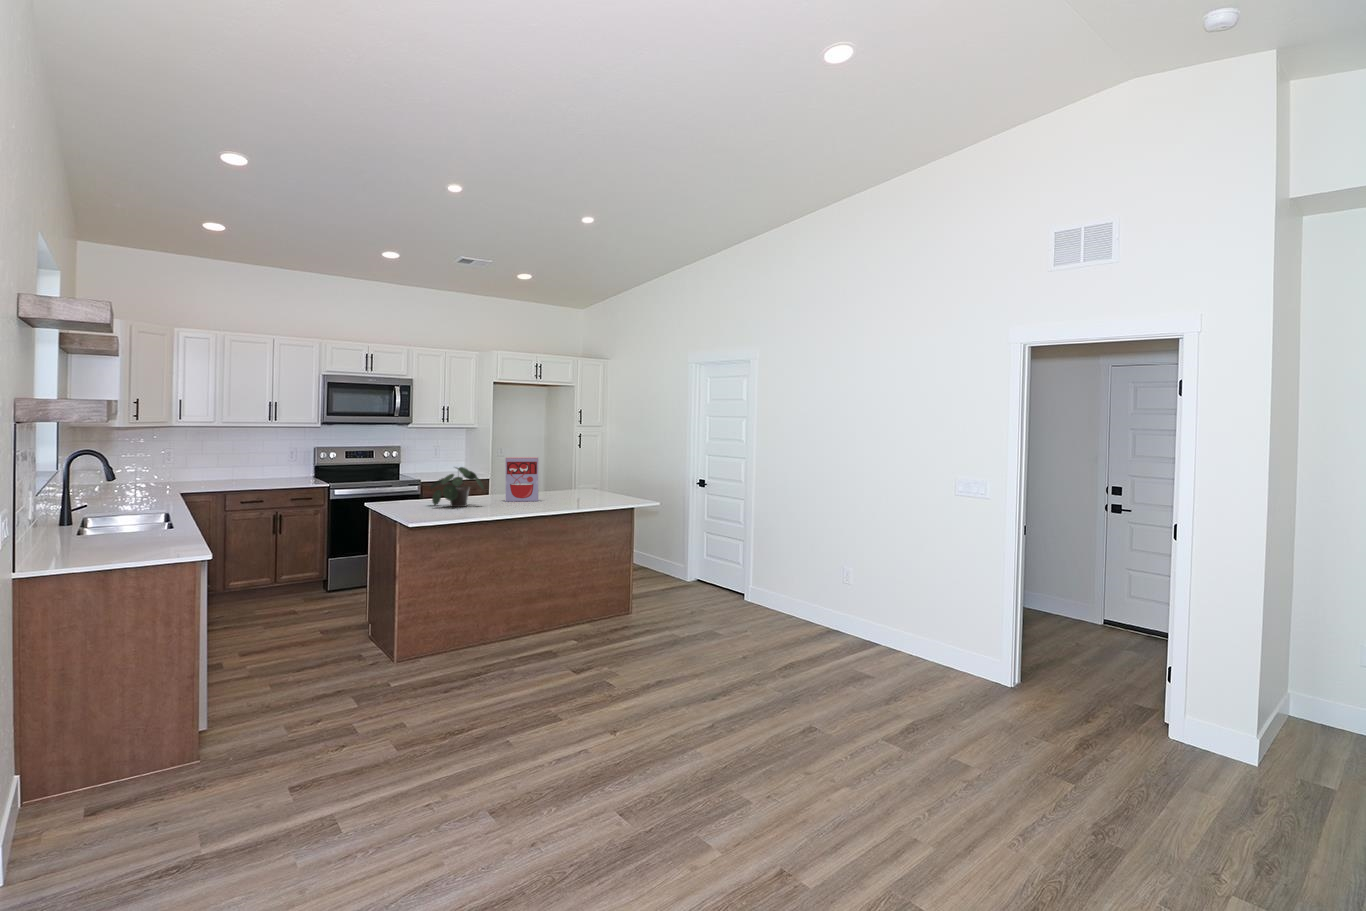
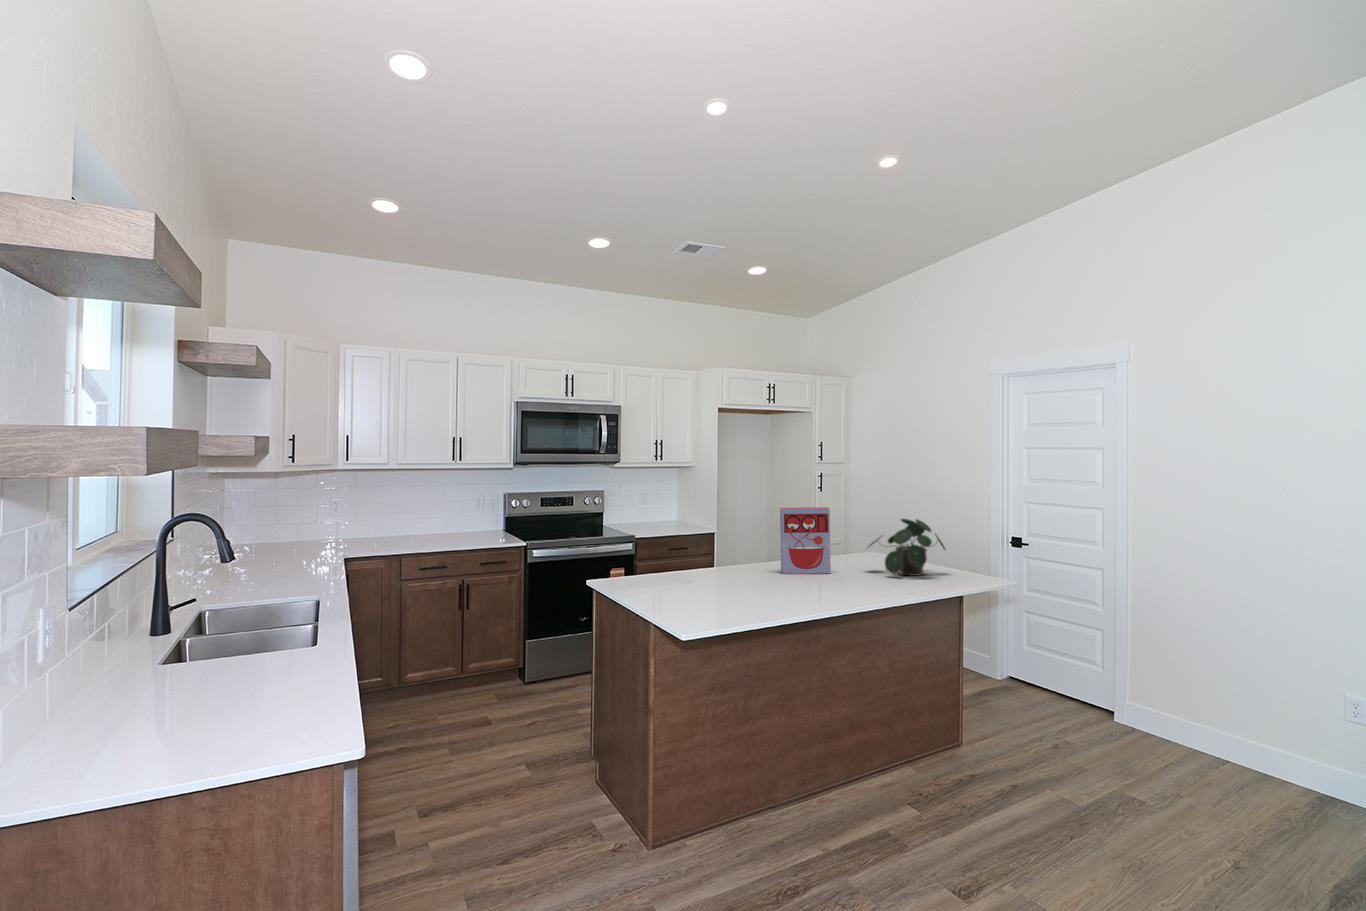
potted plant: present [430,467,484,507] -> present [868,519,945,576]

